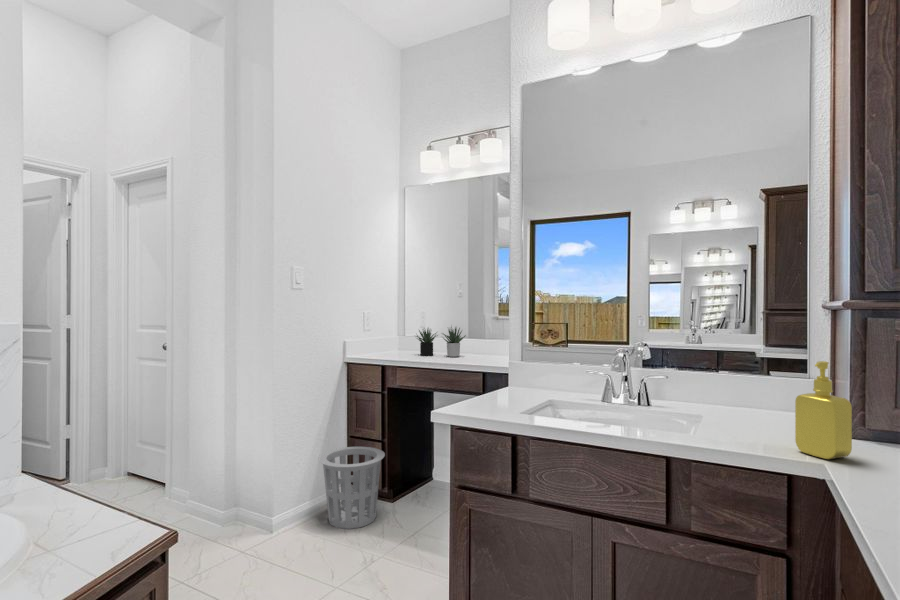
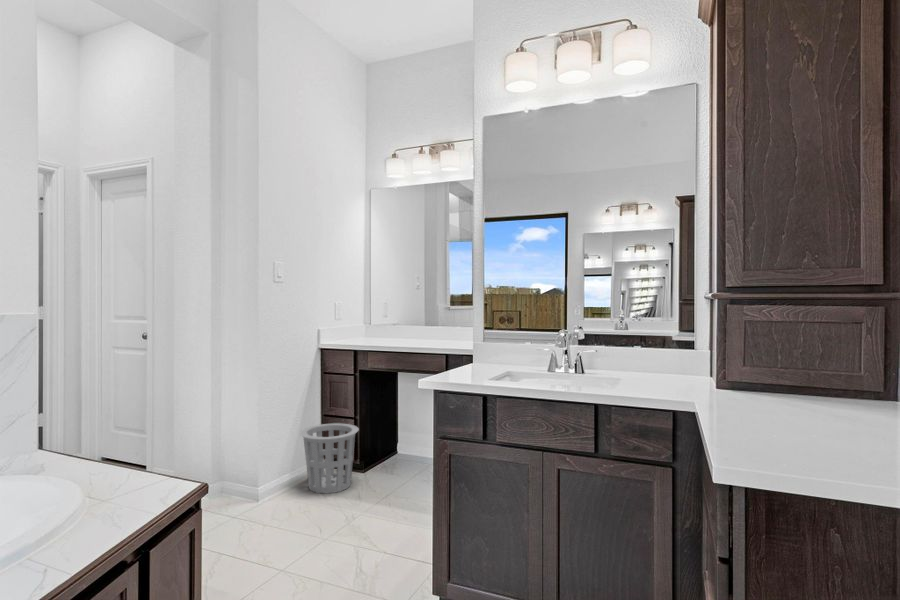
succulent plant: present [417,327,466,357] -> none [380,315,428,343]
soap dispenser: present [795,361,852,459] -> none [680,334,713,399]

